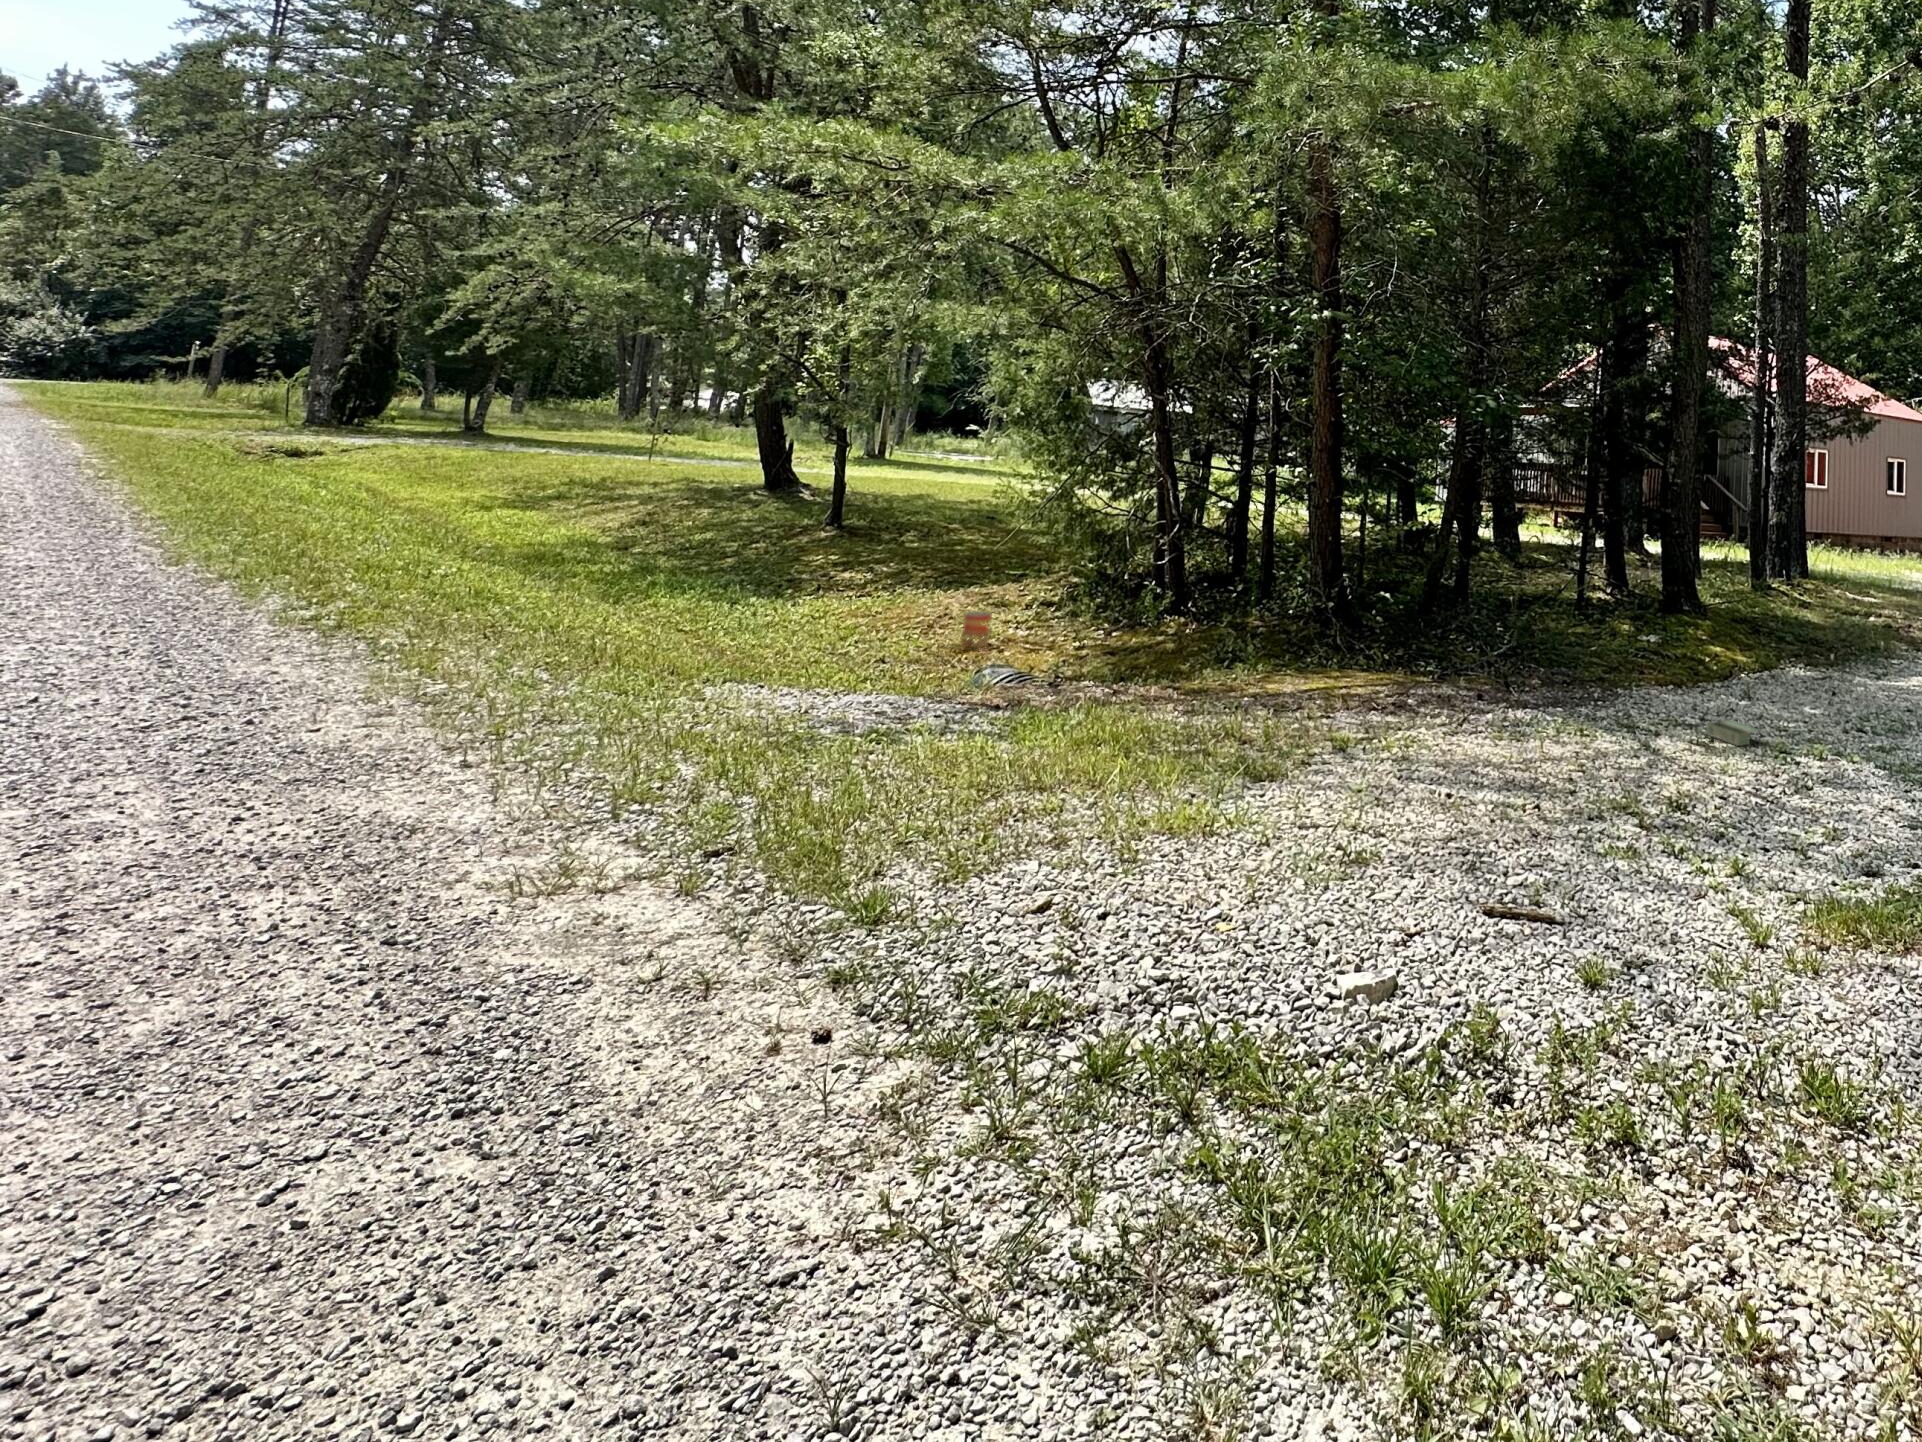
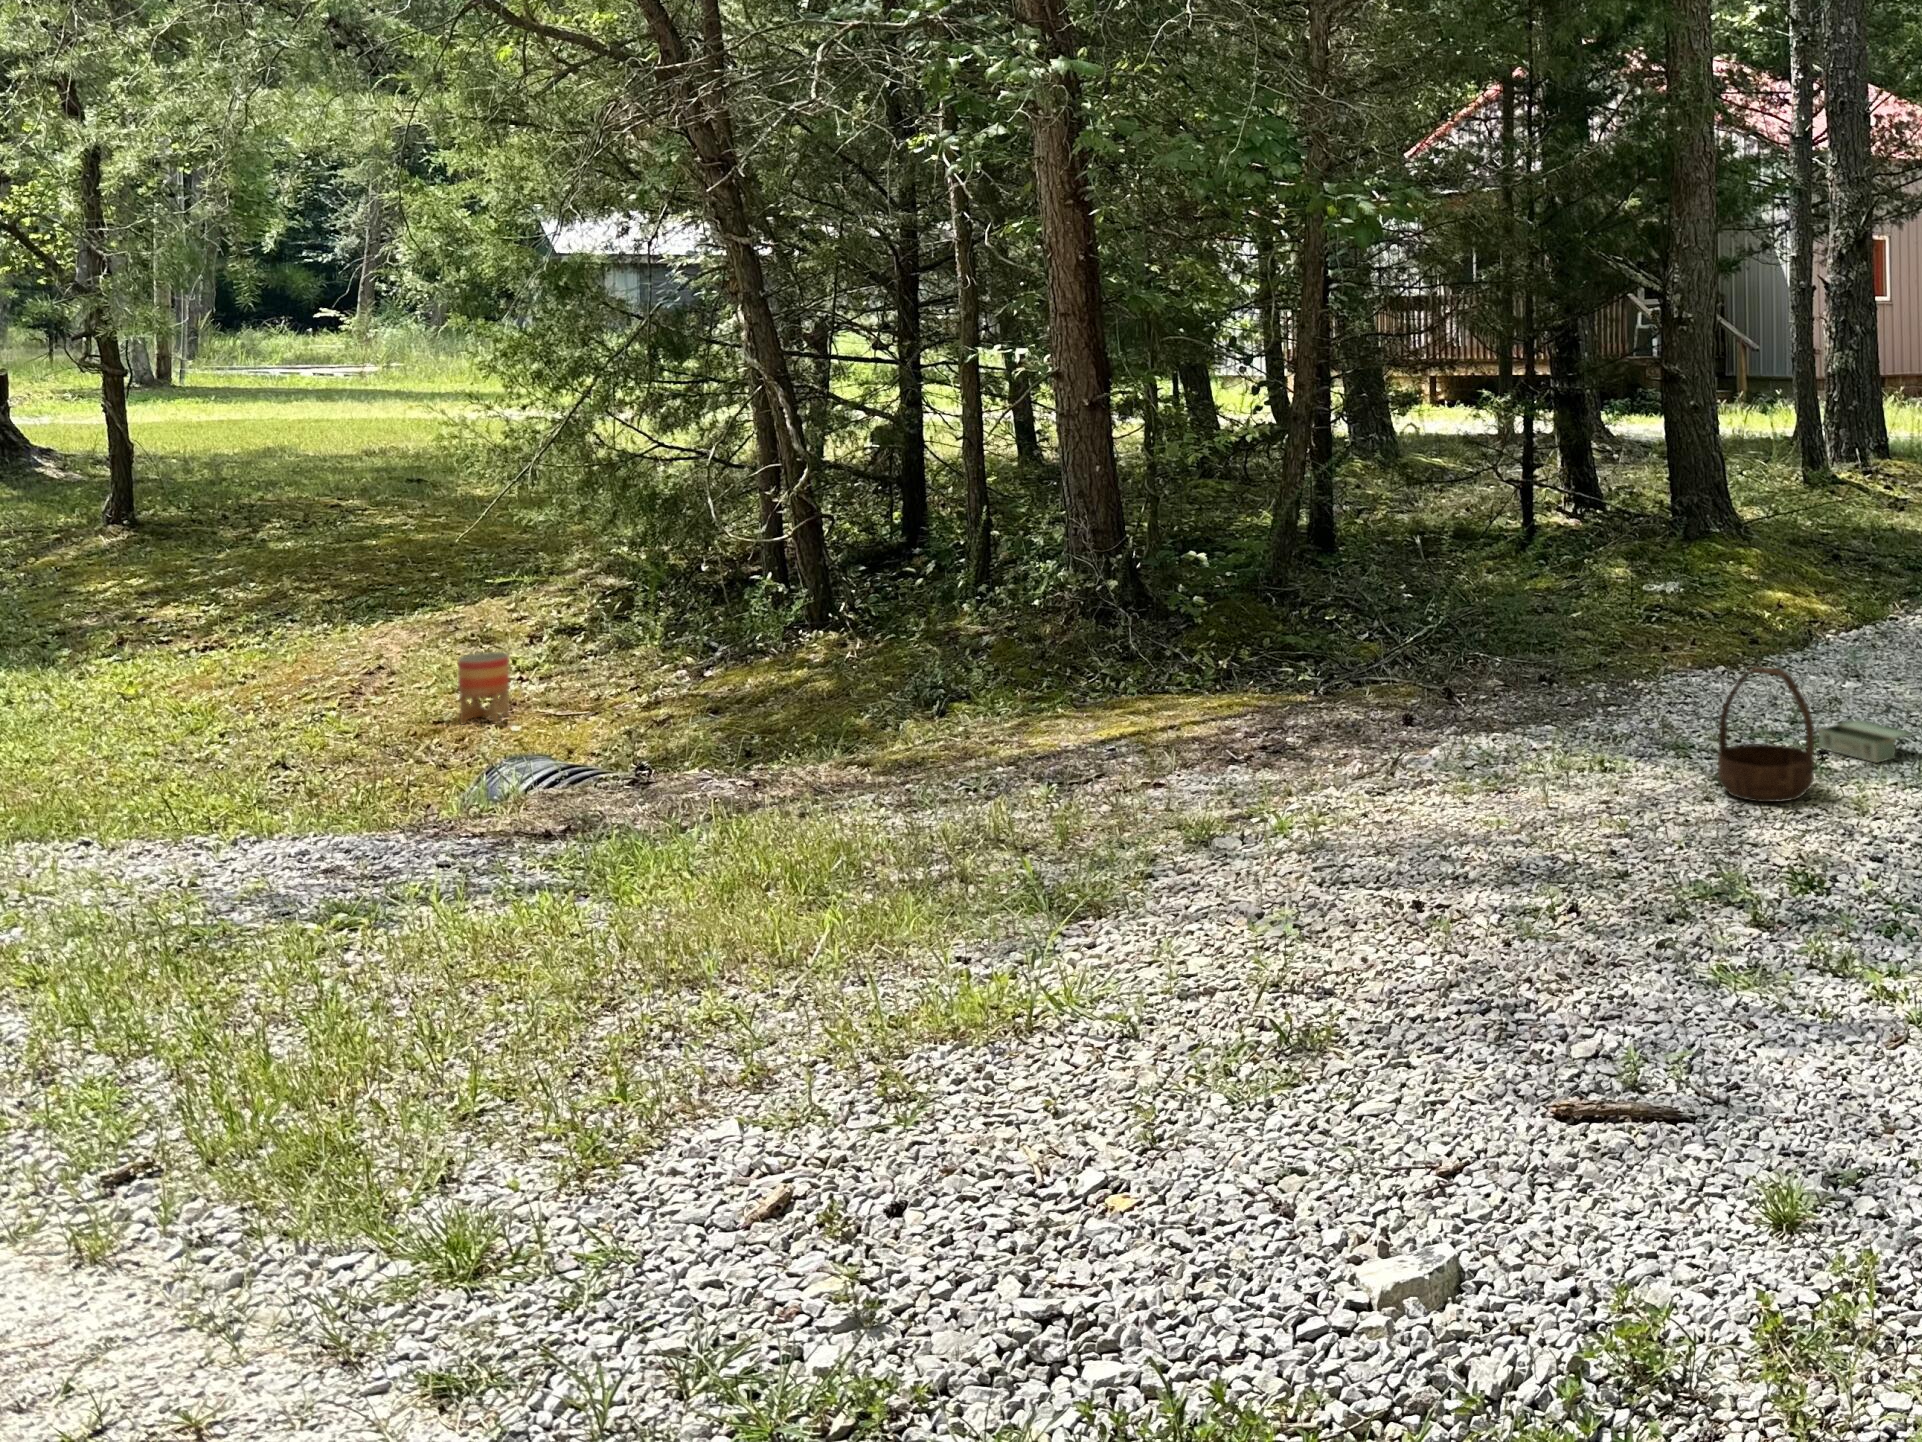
basket: none [1638,679,1696,761] -> present [1718,667,1814,802]

